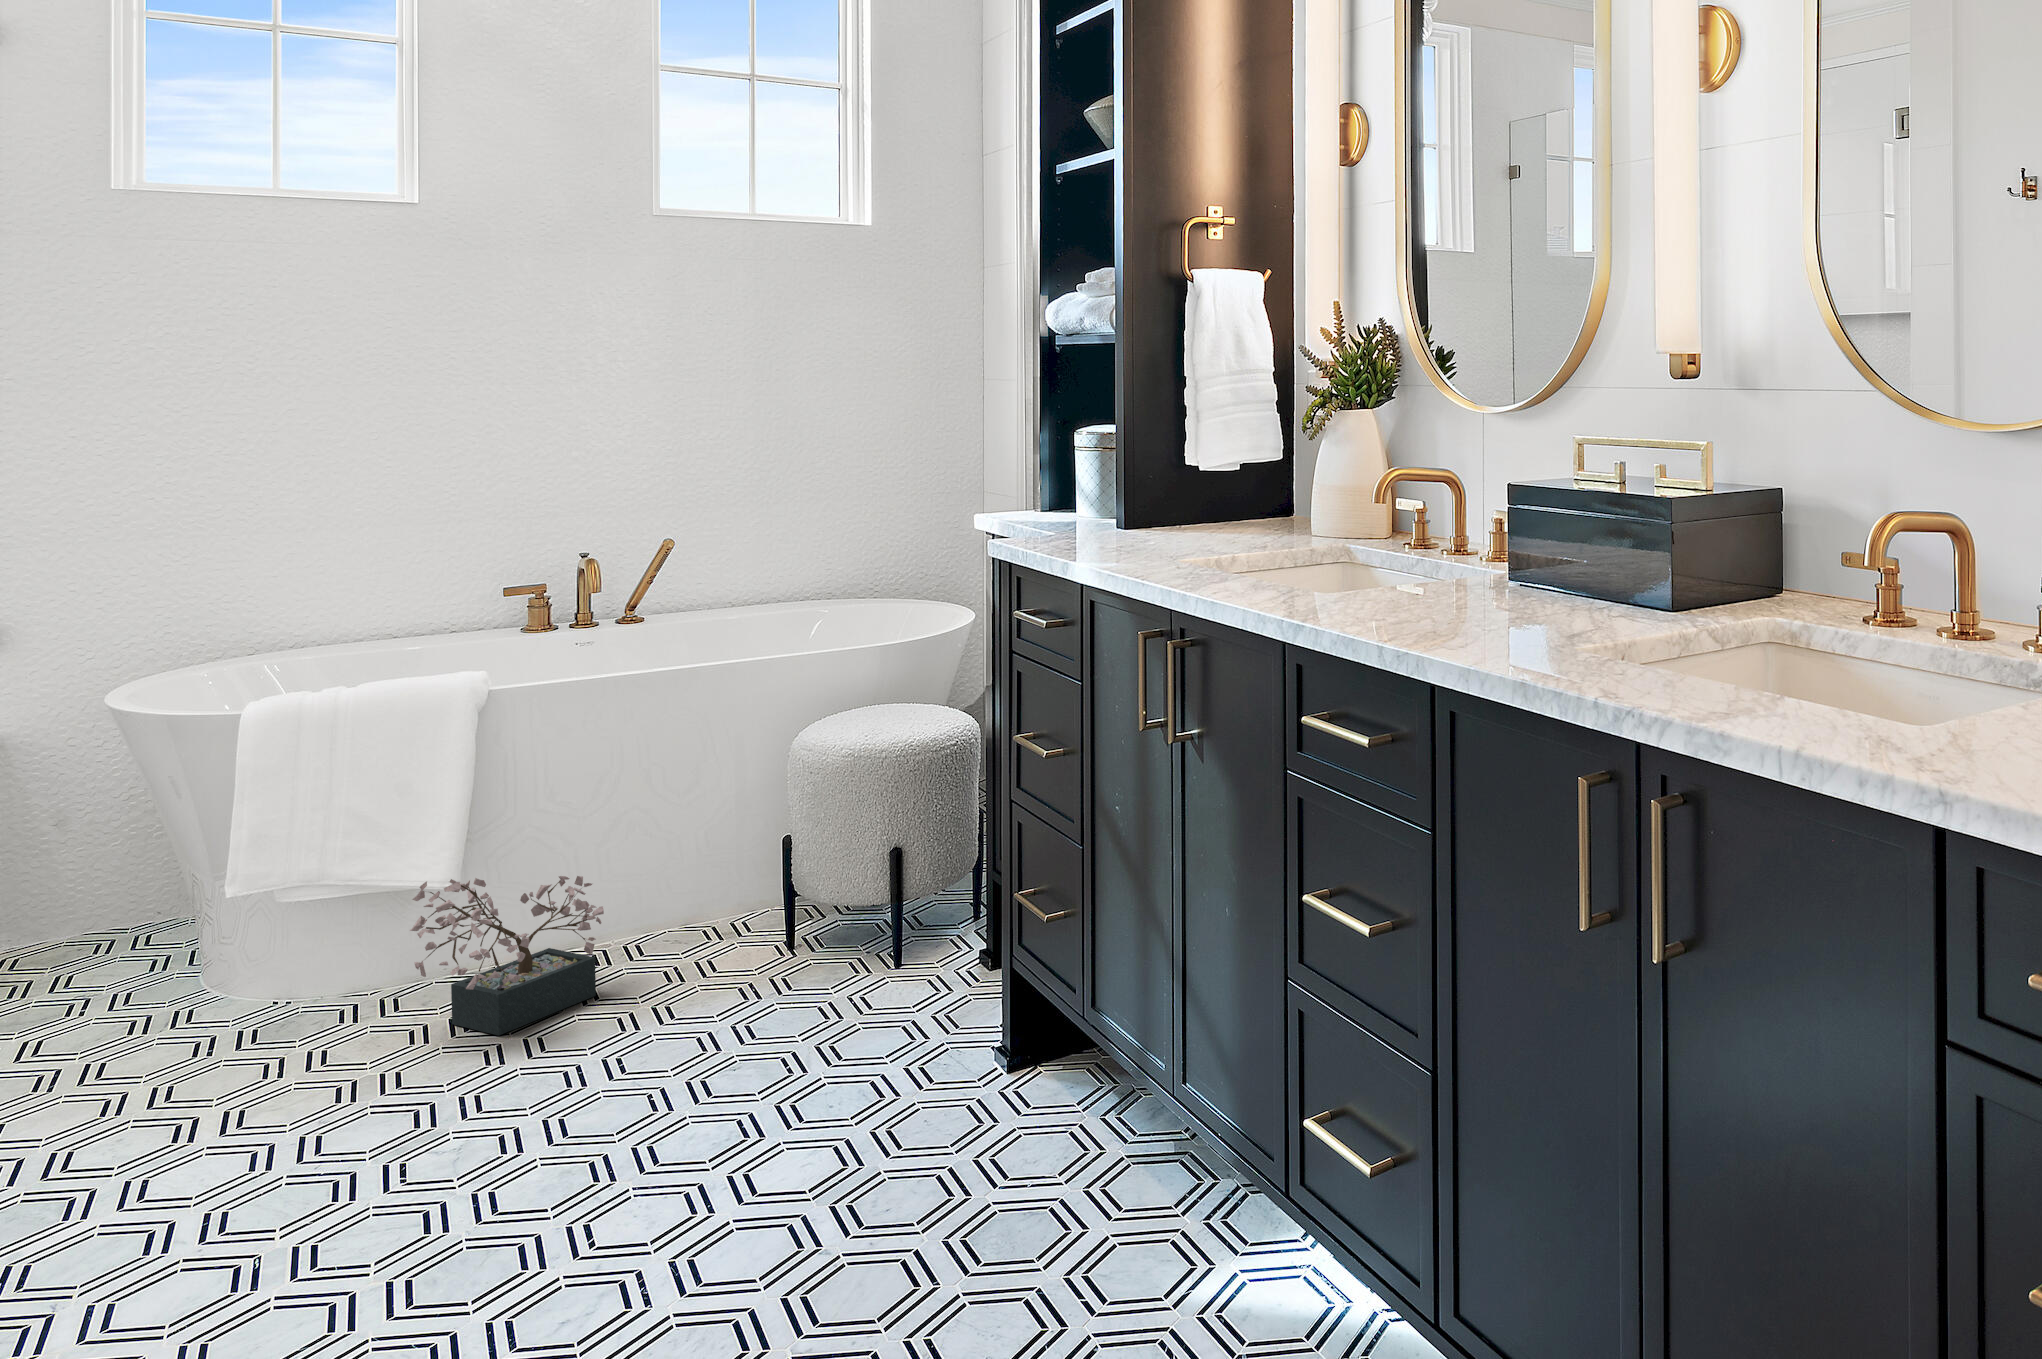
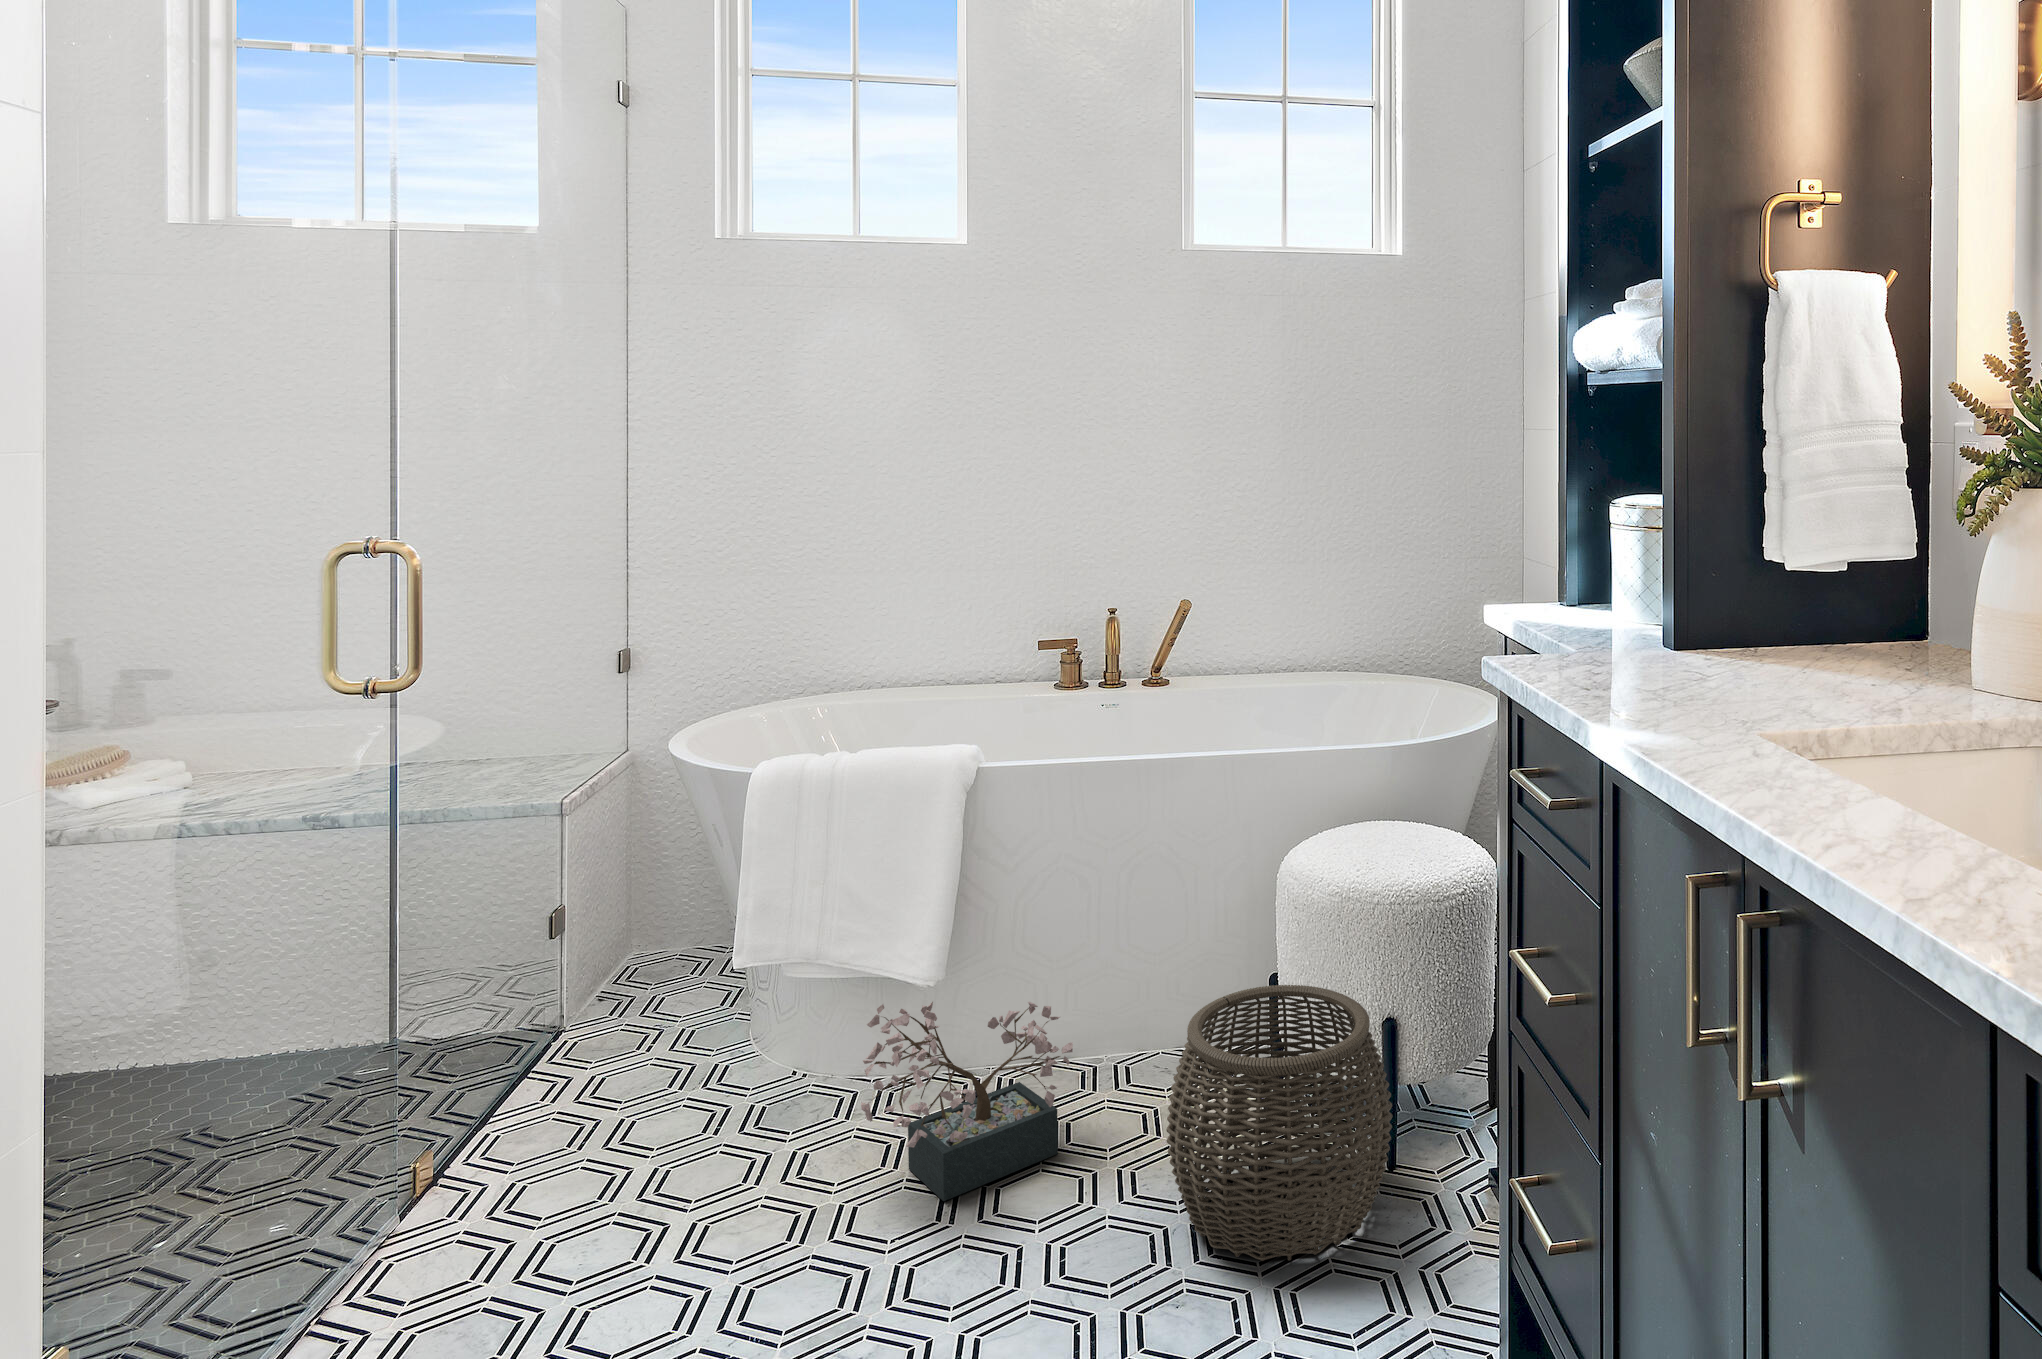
woven basket: none [712,826,904,1022] -> present [1166,985,1393,1261]

